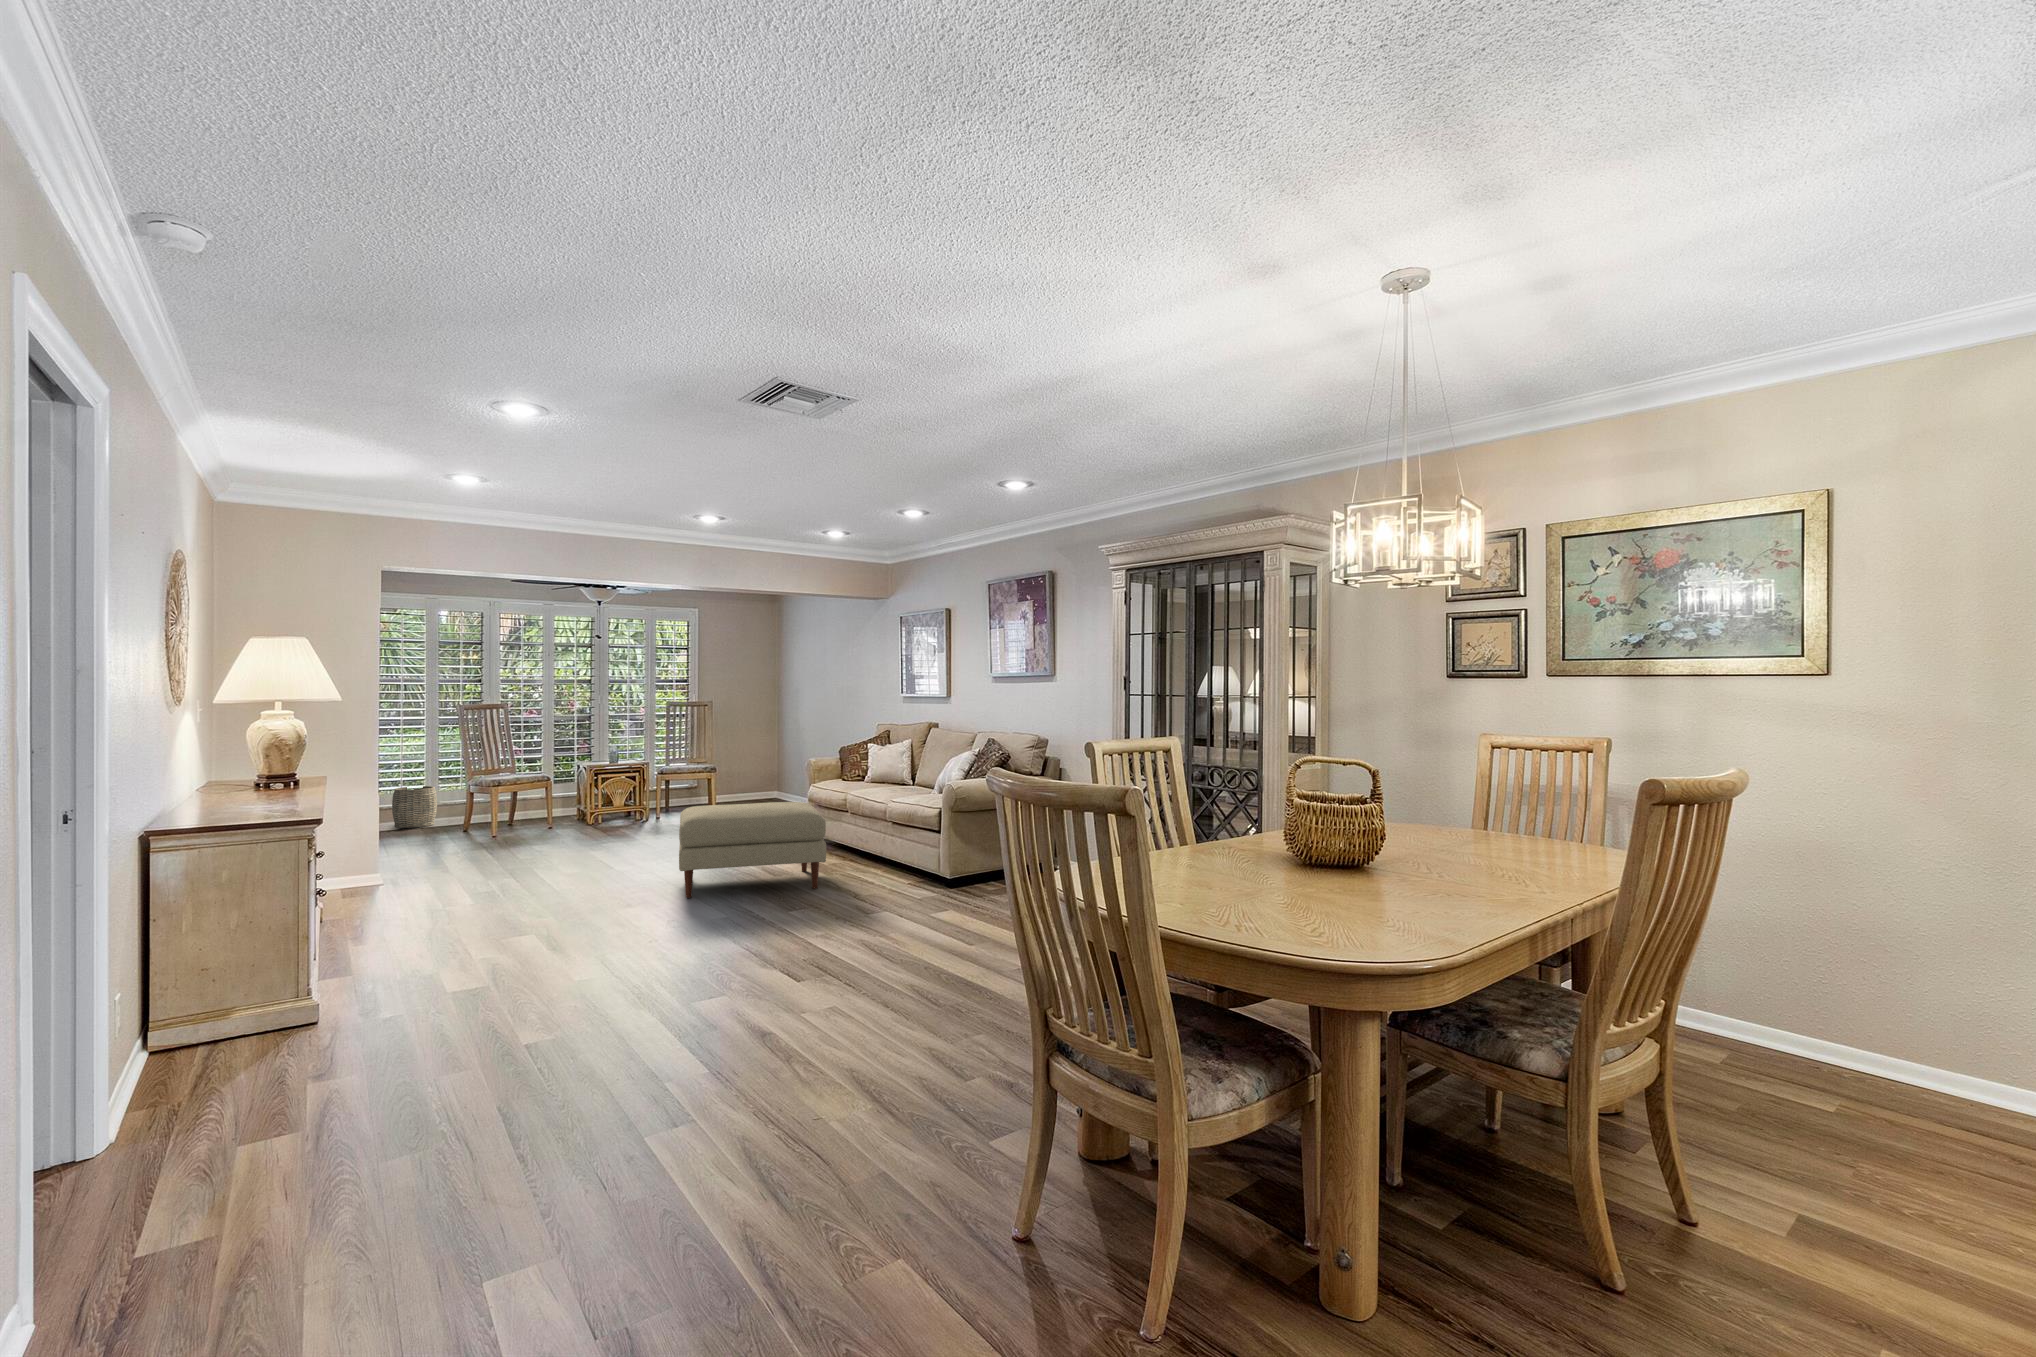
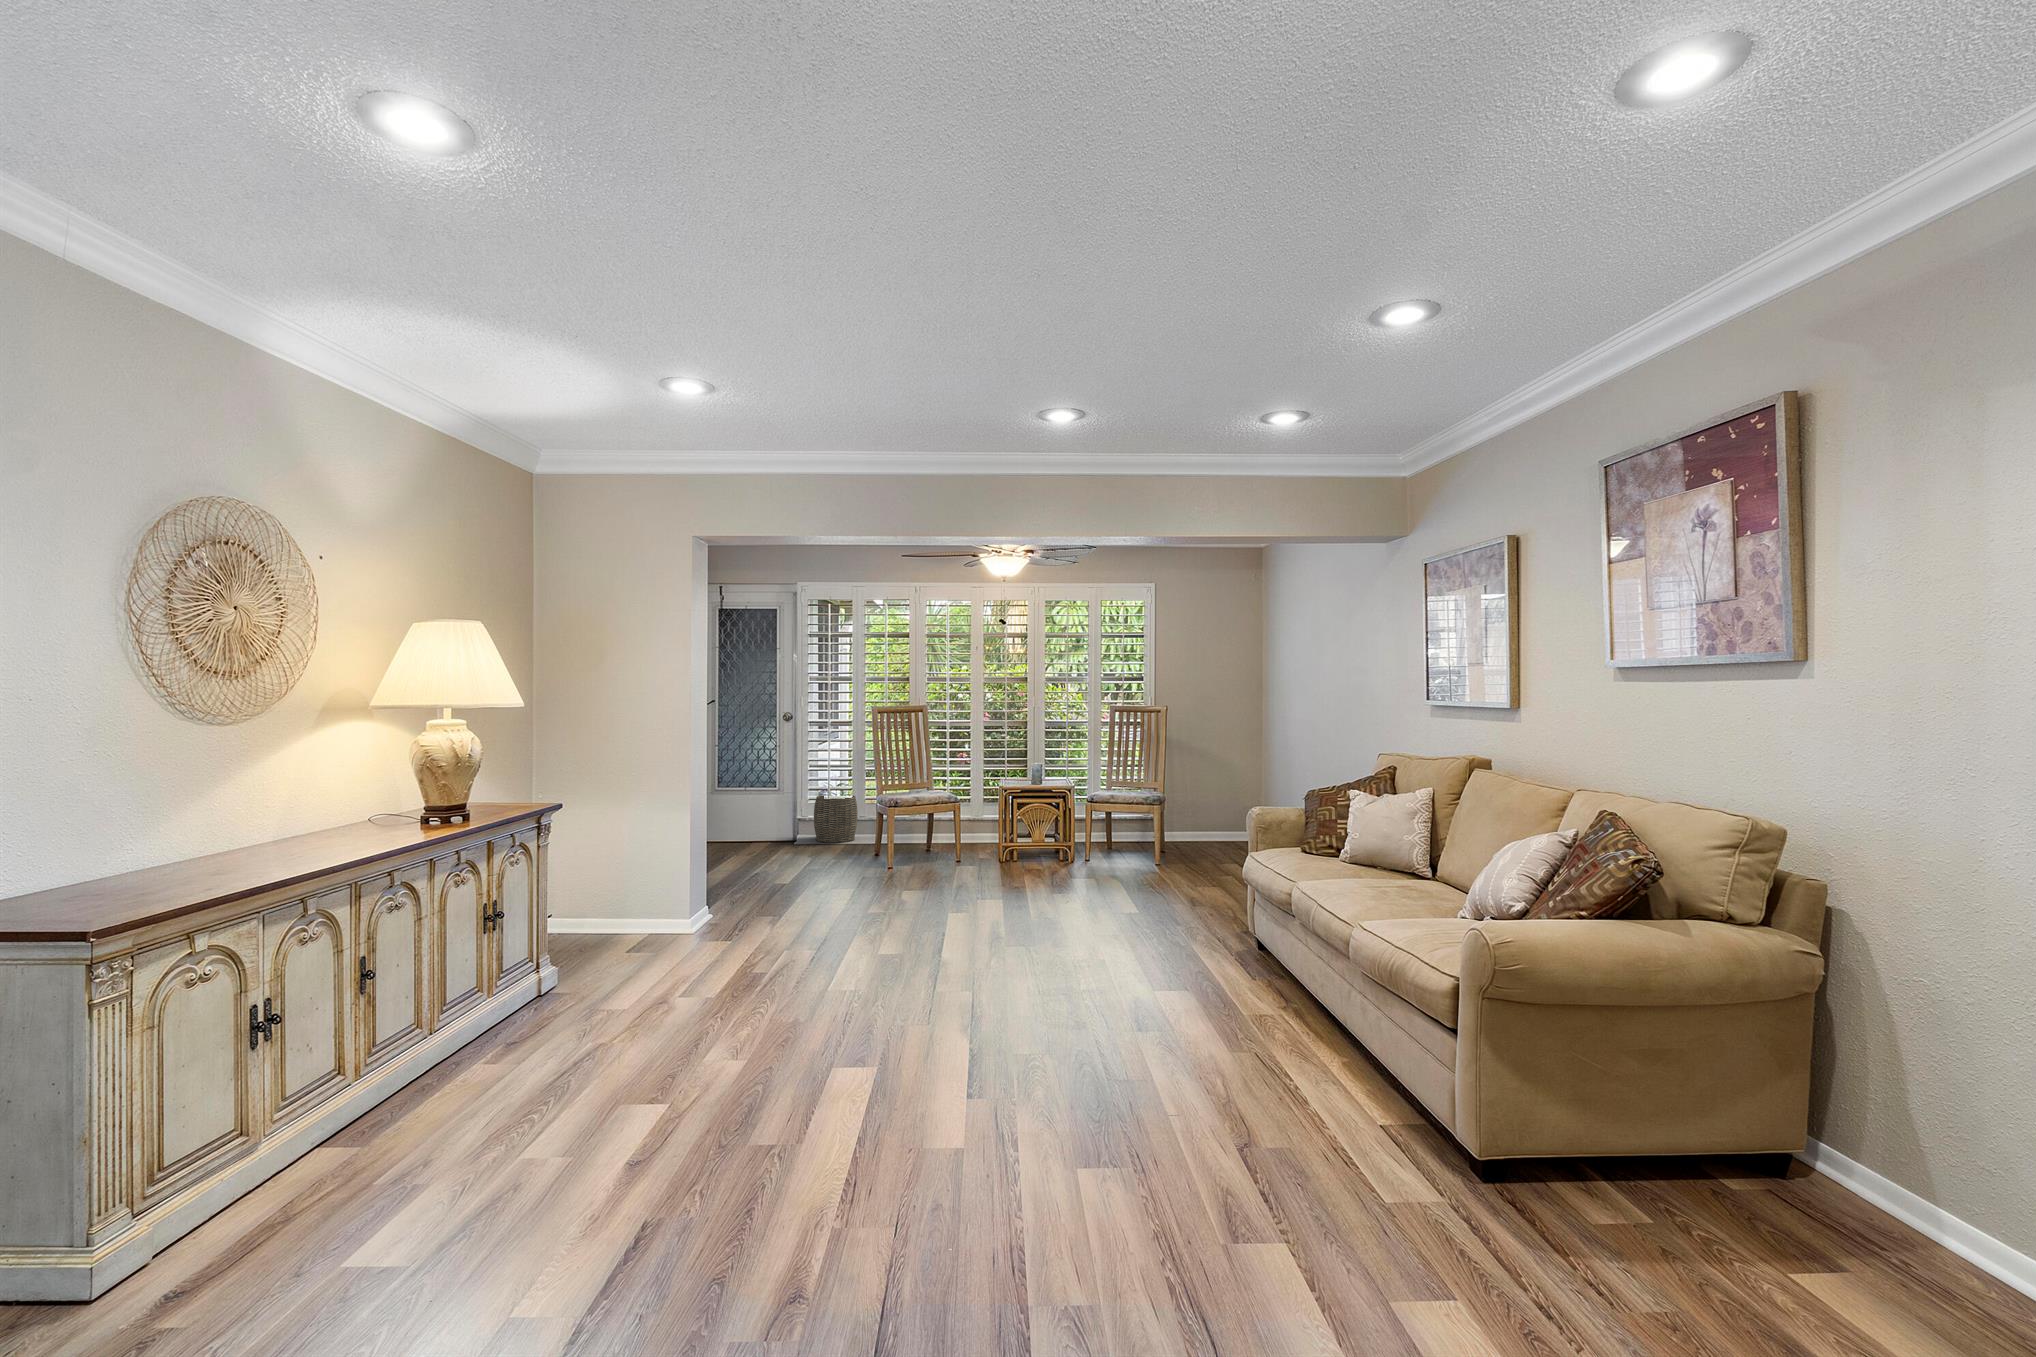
ottoman: present [679,802,826,898] -> none [919,887,1208,1100]

